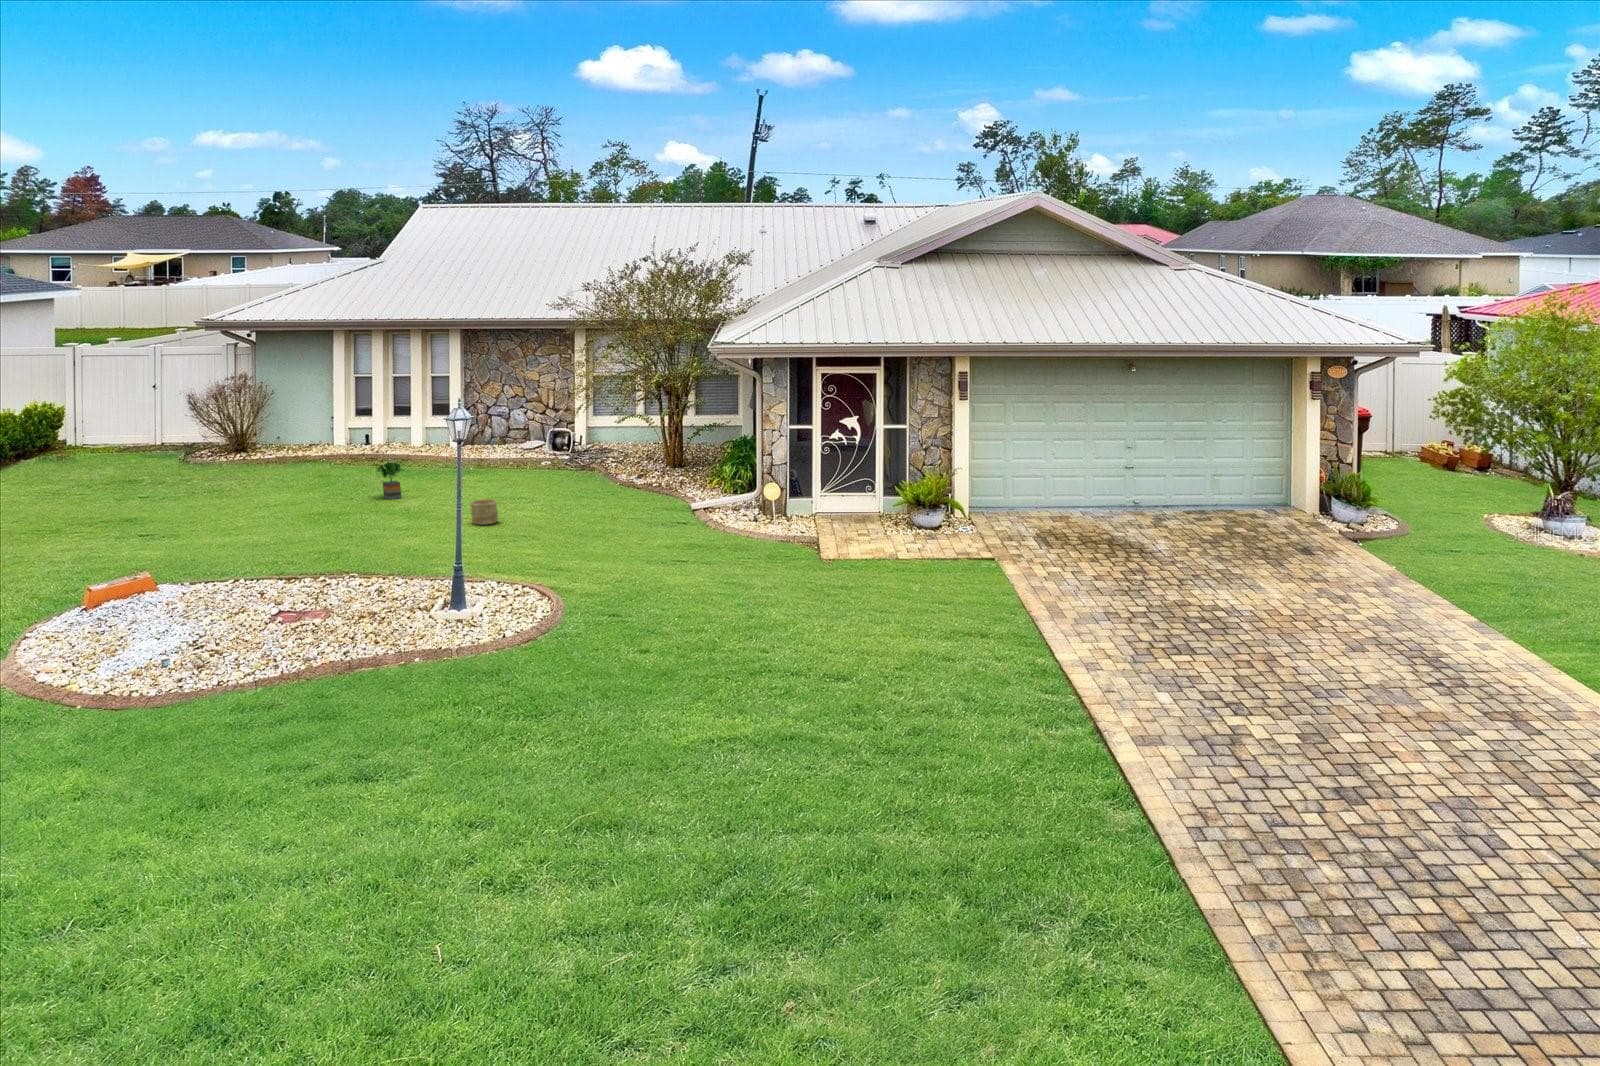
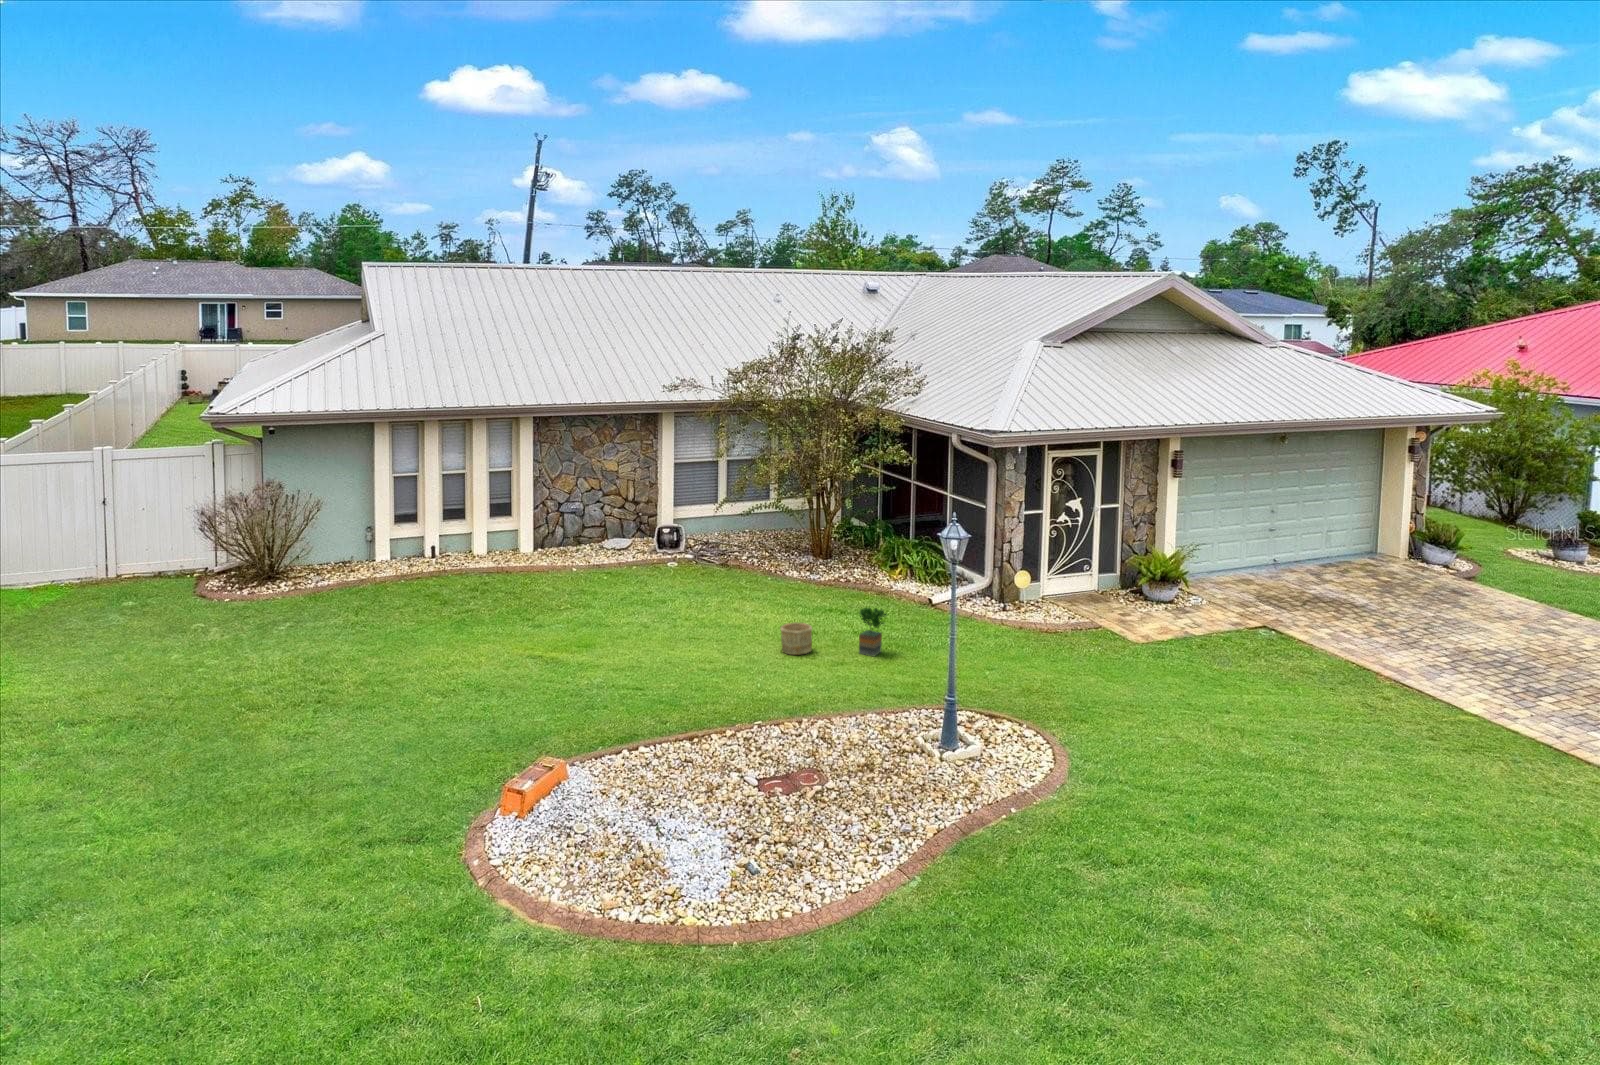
potted tree: present [378,462,404,500] -> present [859,608,887,656]

